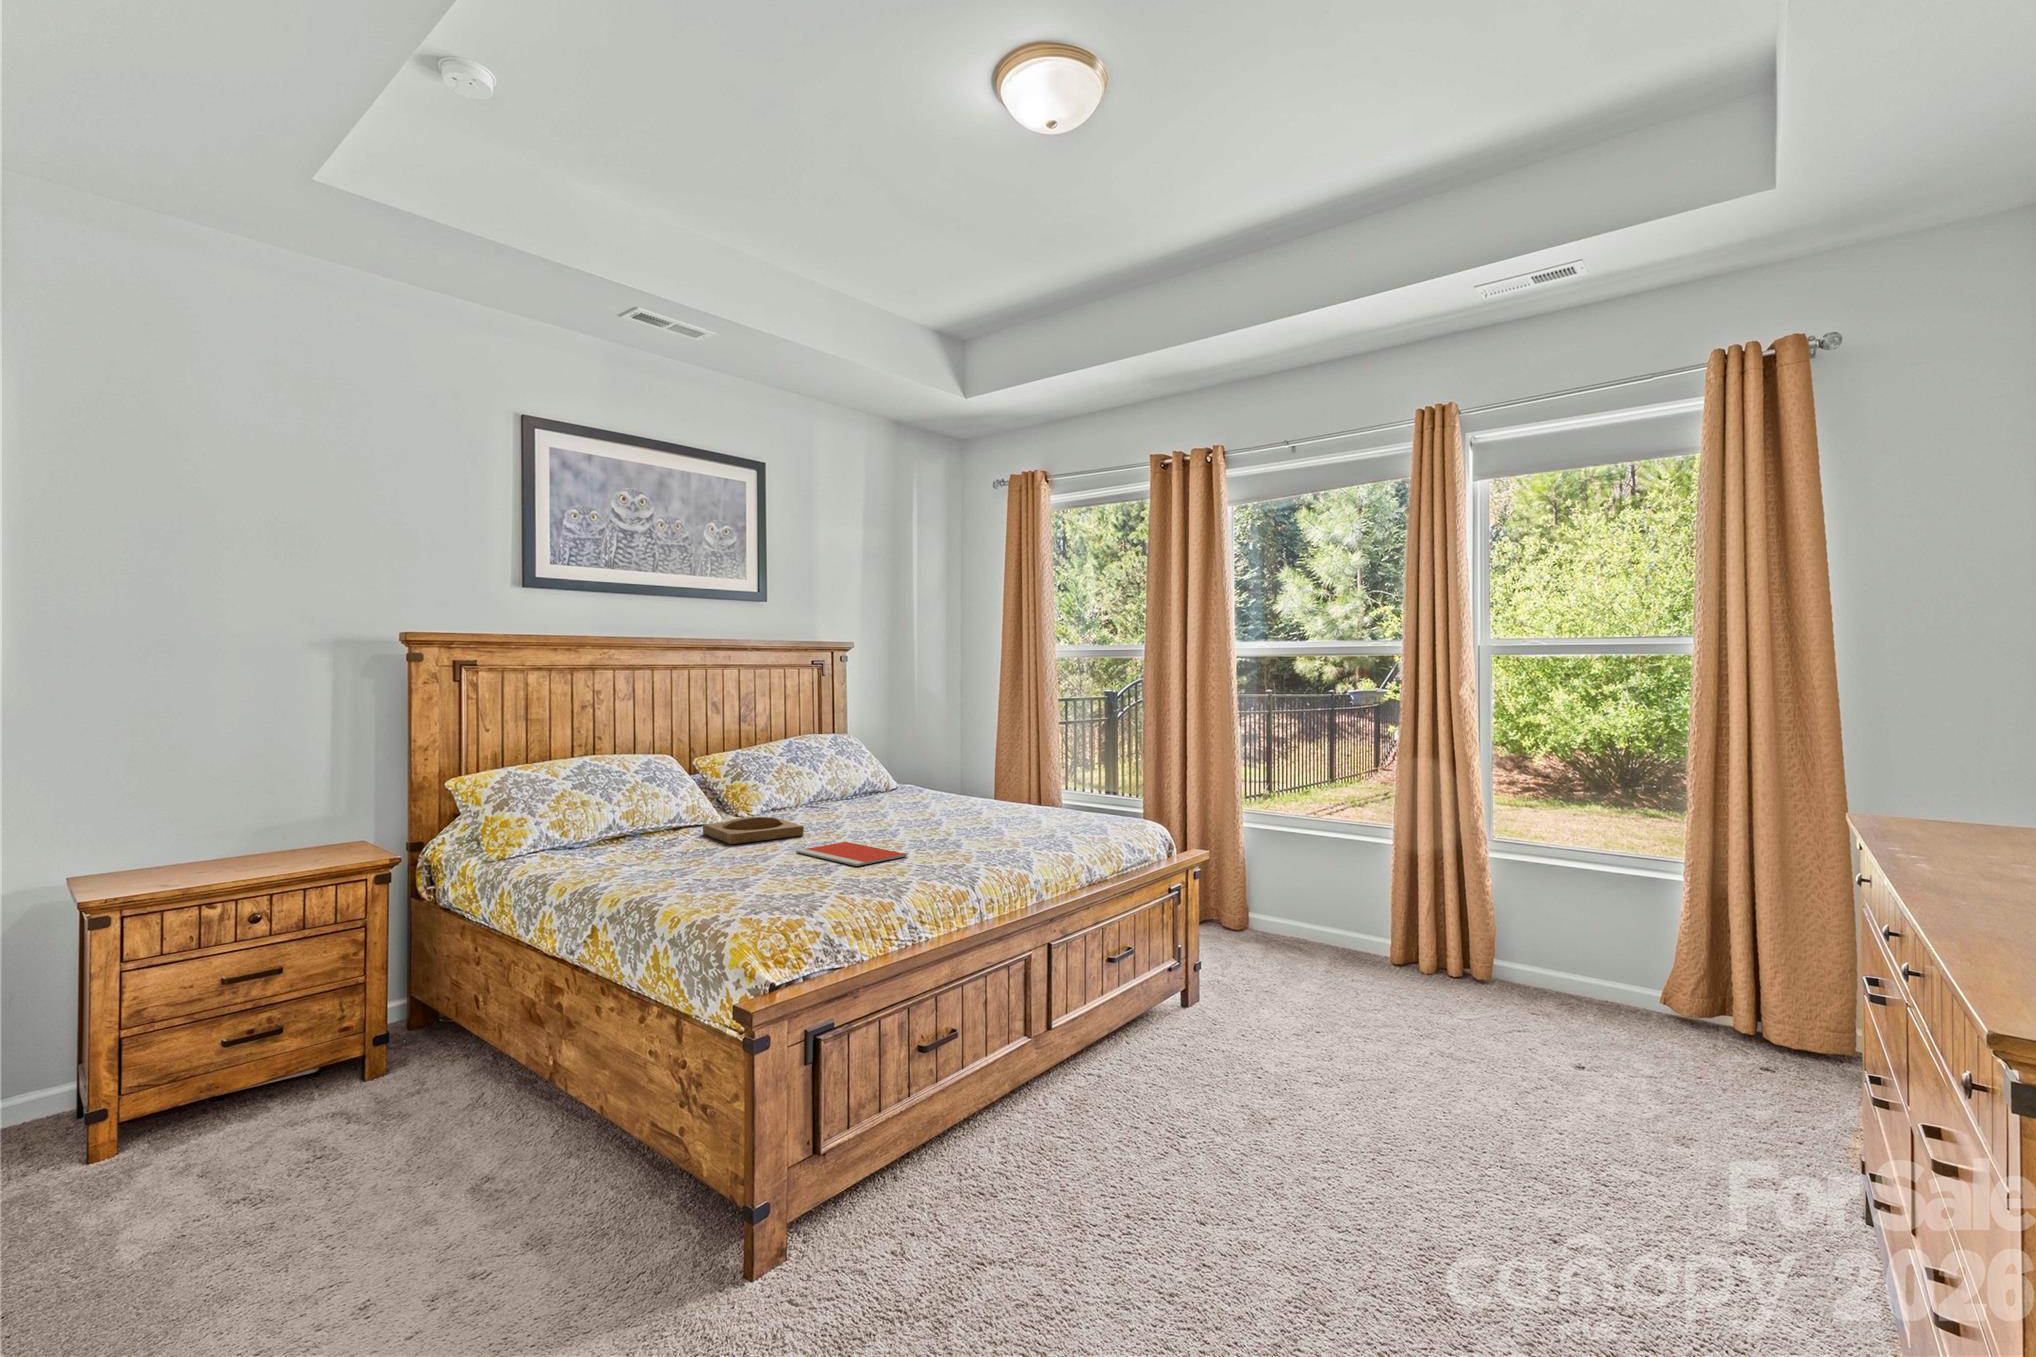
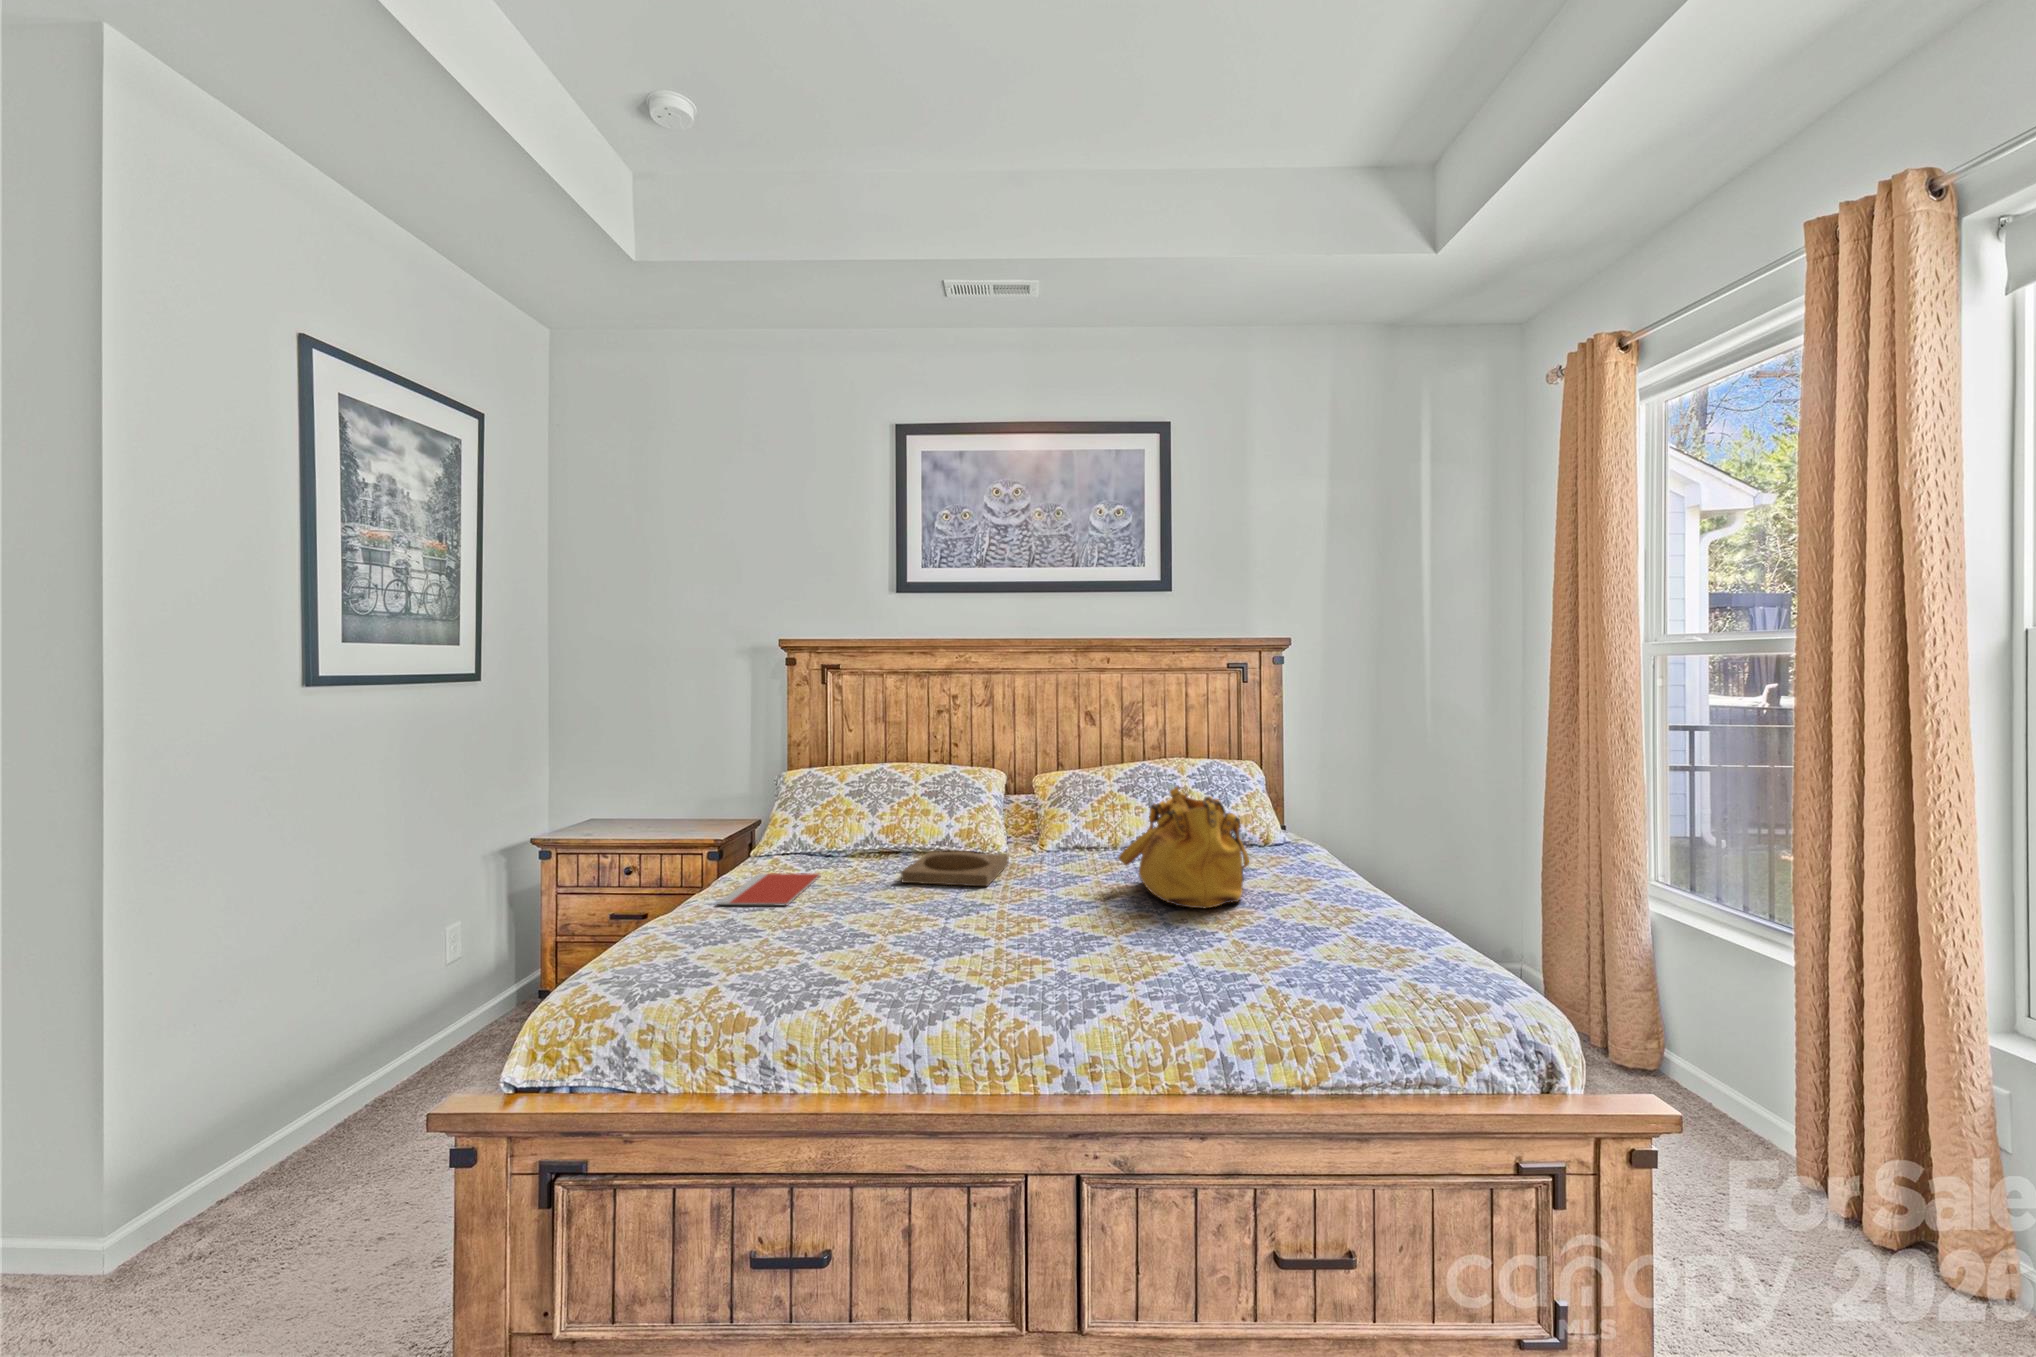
handbag: none [891,745,979,822] -> present [1118,787,1249,908]
notebook: present [796,842,907,866] -> present [718,873,820,905]

